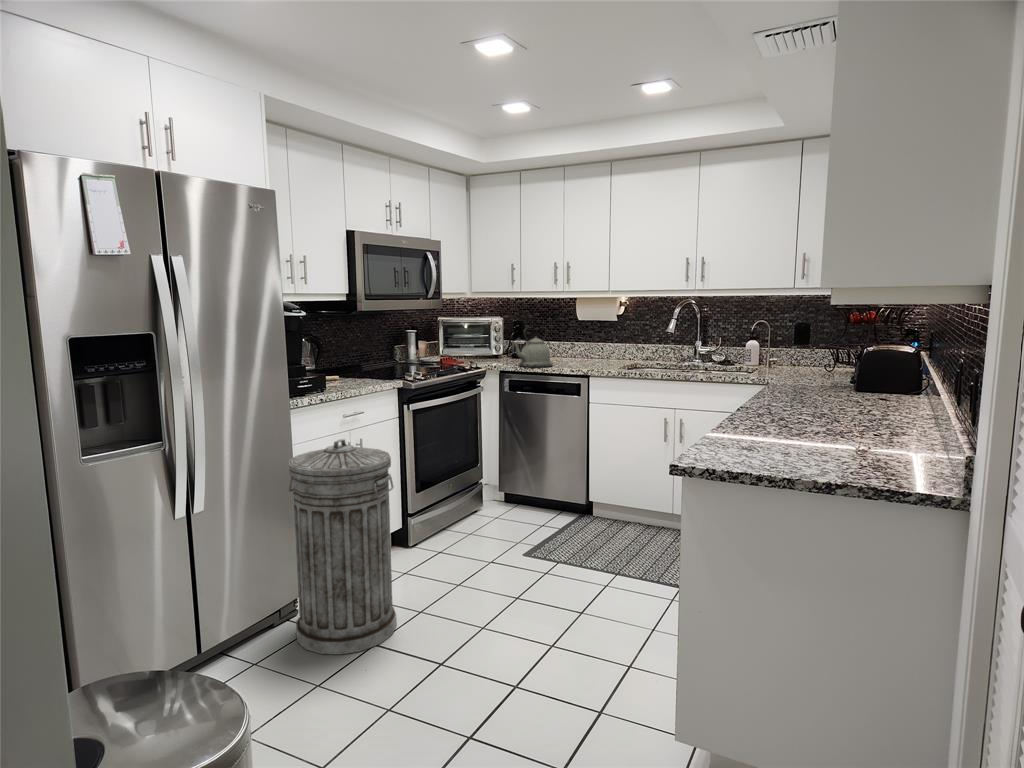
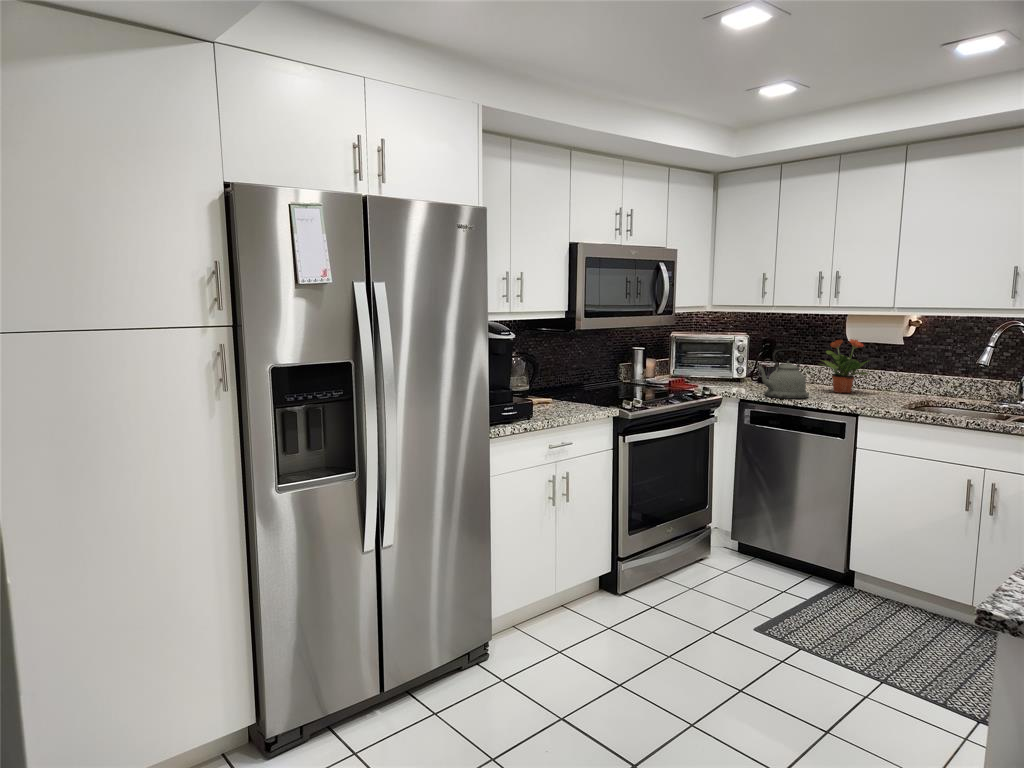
potted plant: none [558,317,598,362] -> present [820,339,868,393]
trash can: present [289,439,397,654] -> none [479,479,592,727]

